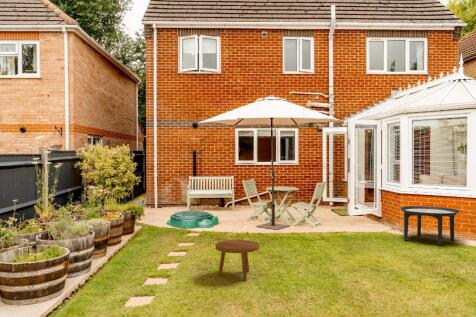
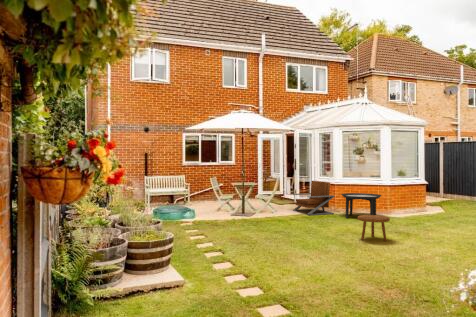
lounge chair: none [346,187,396,233] -> present [293,181,335,215]
footstool: present [216,240,259,281] -> present [358,215,390,241]

